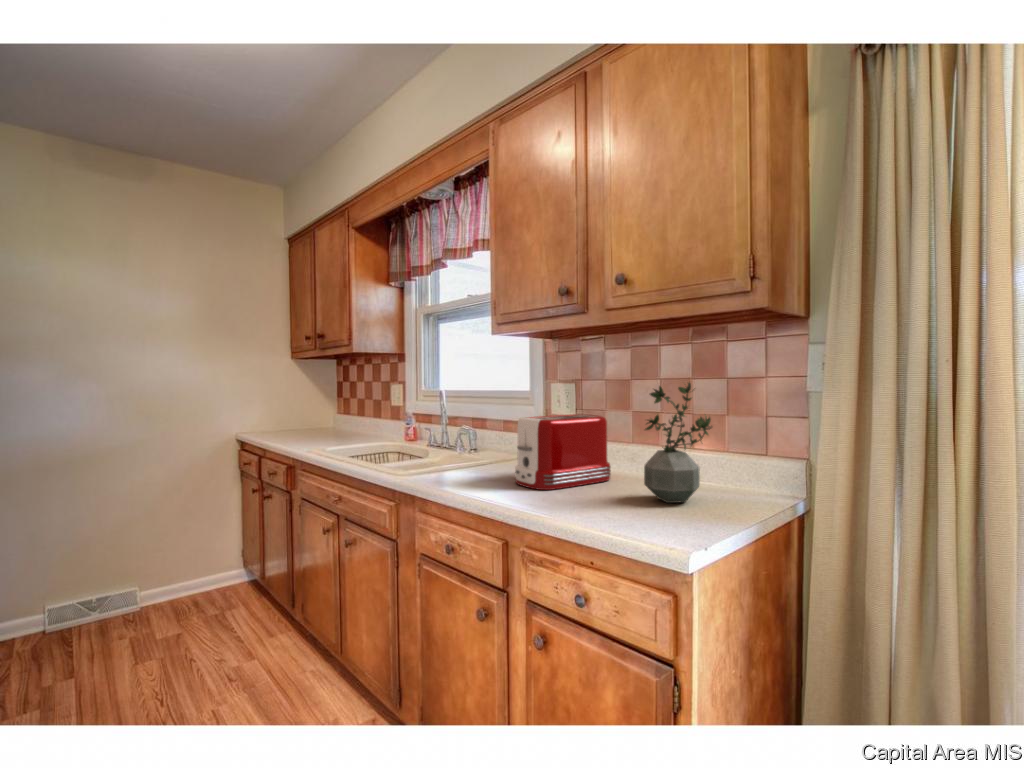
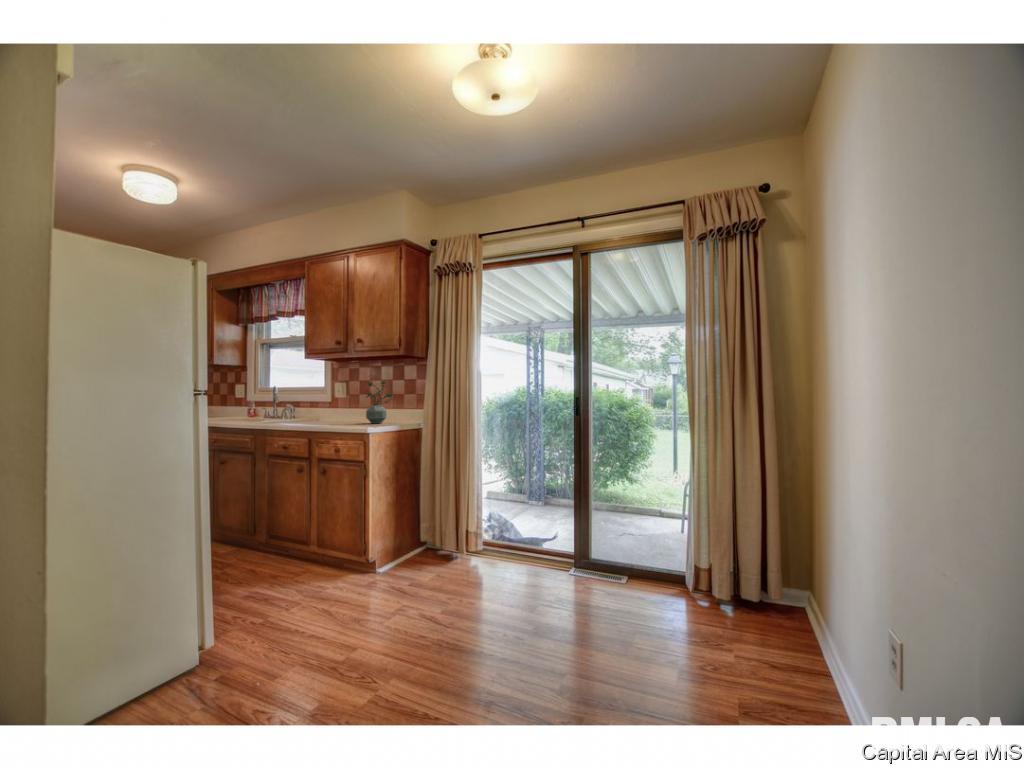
toaster: present [515,414,611,490] -> none [314,395,358,424]

